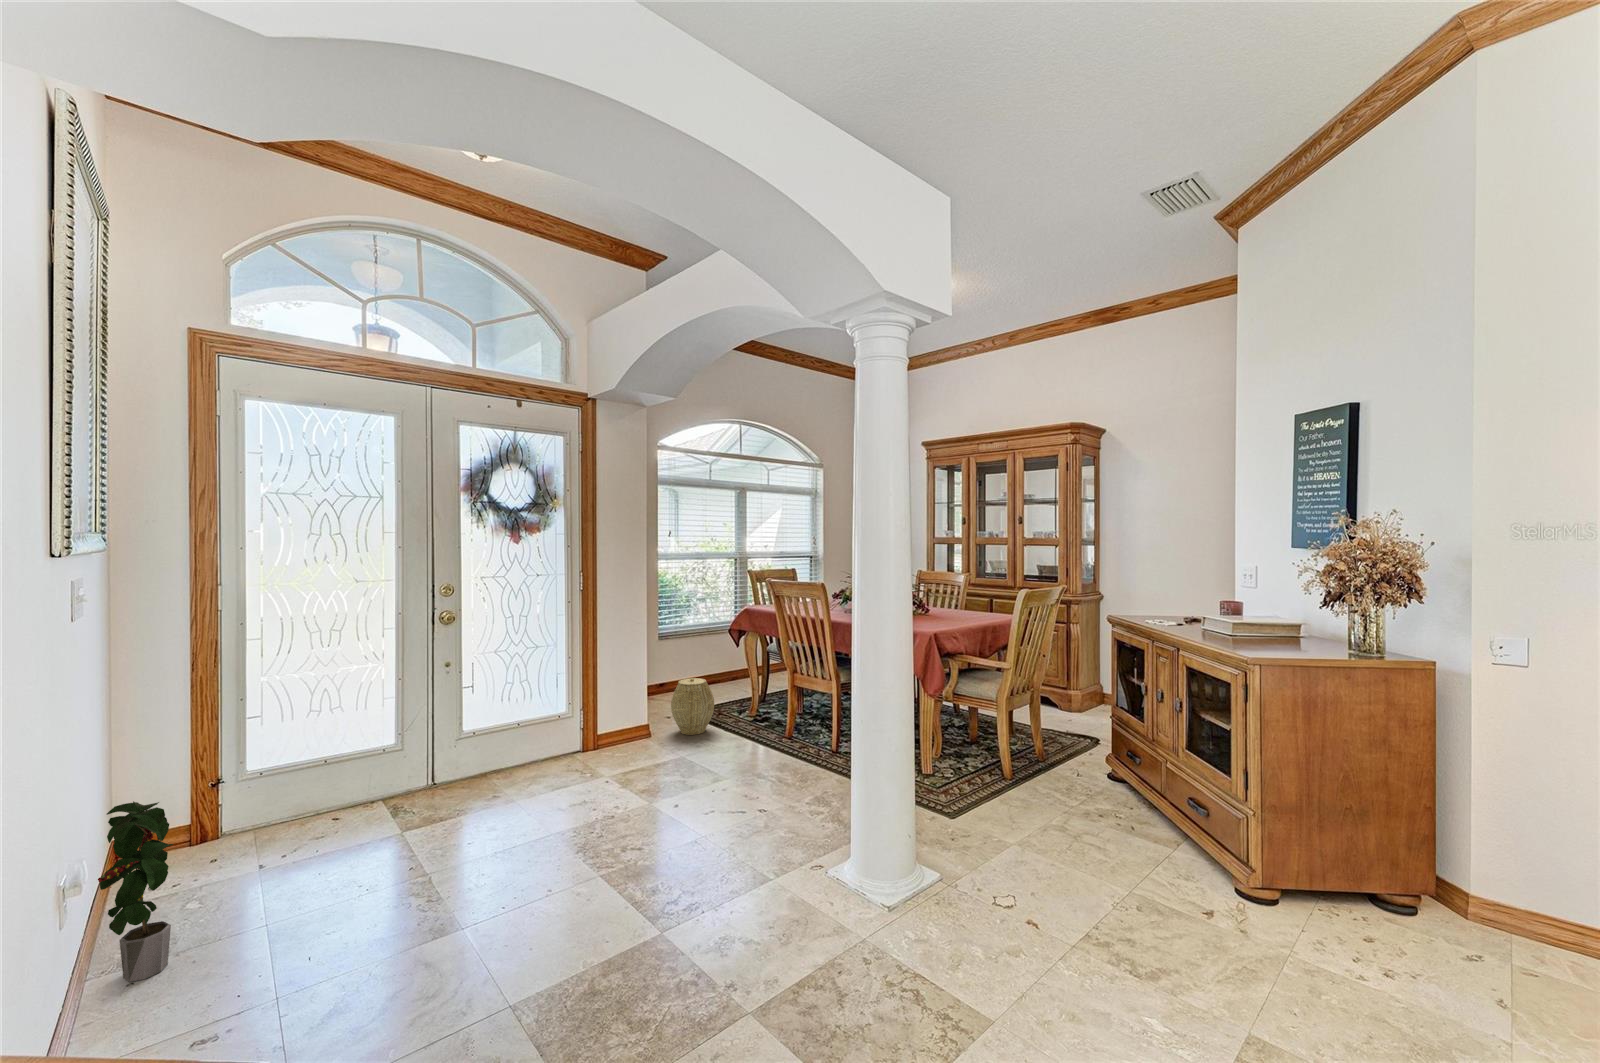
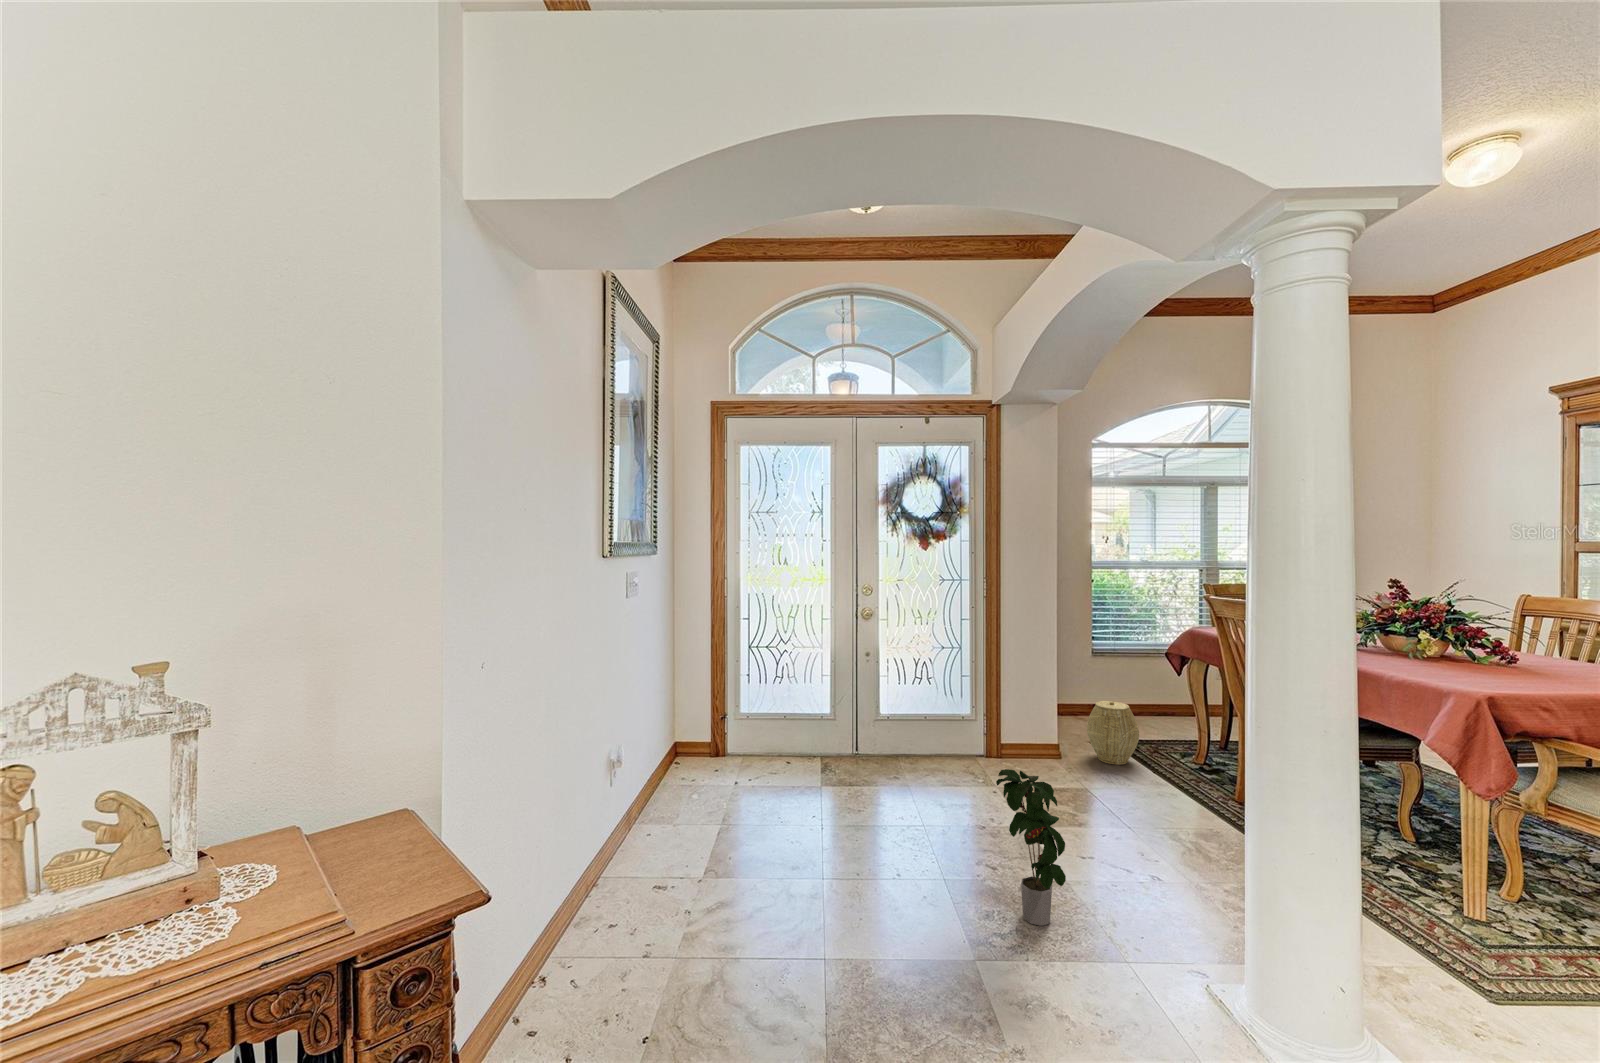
potted plant: present [98,801,173,982] -> present [996,769,1066,926]

